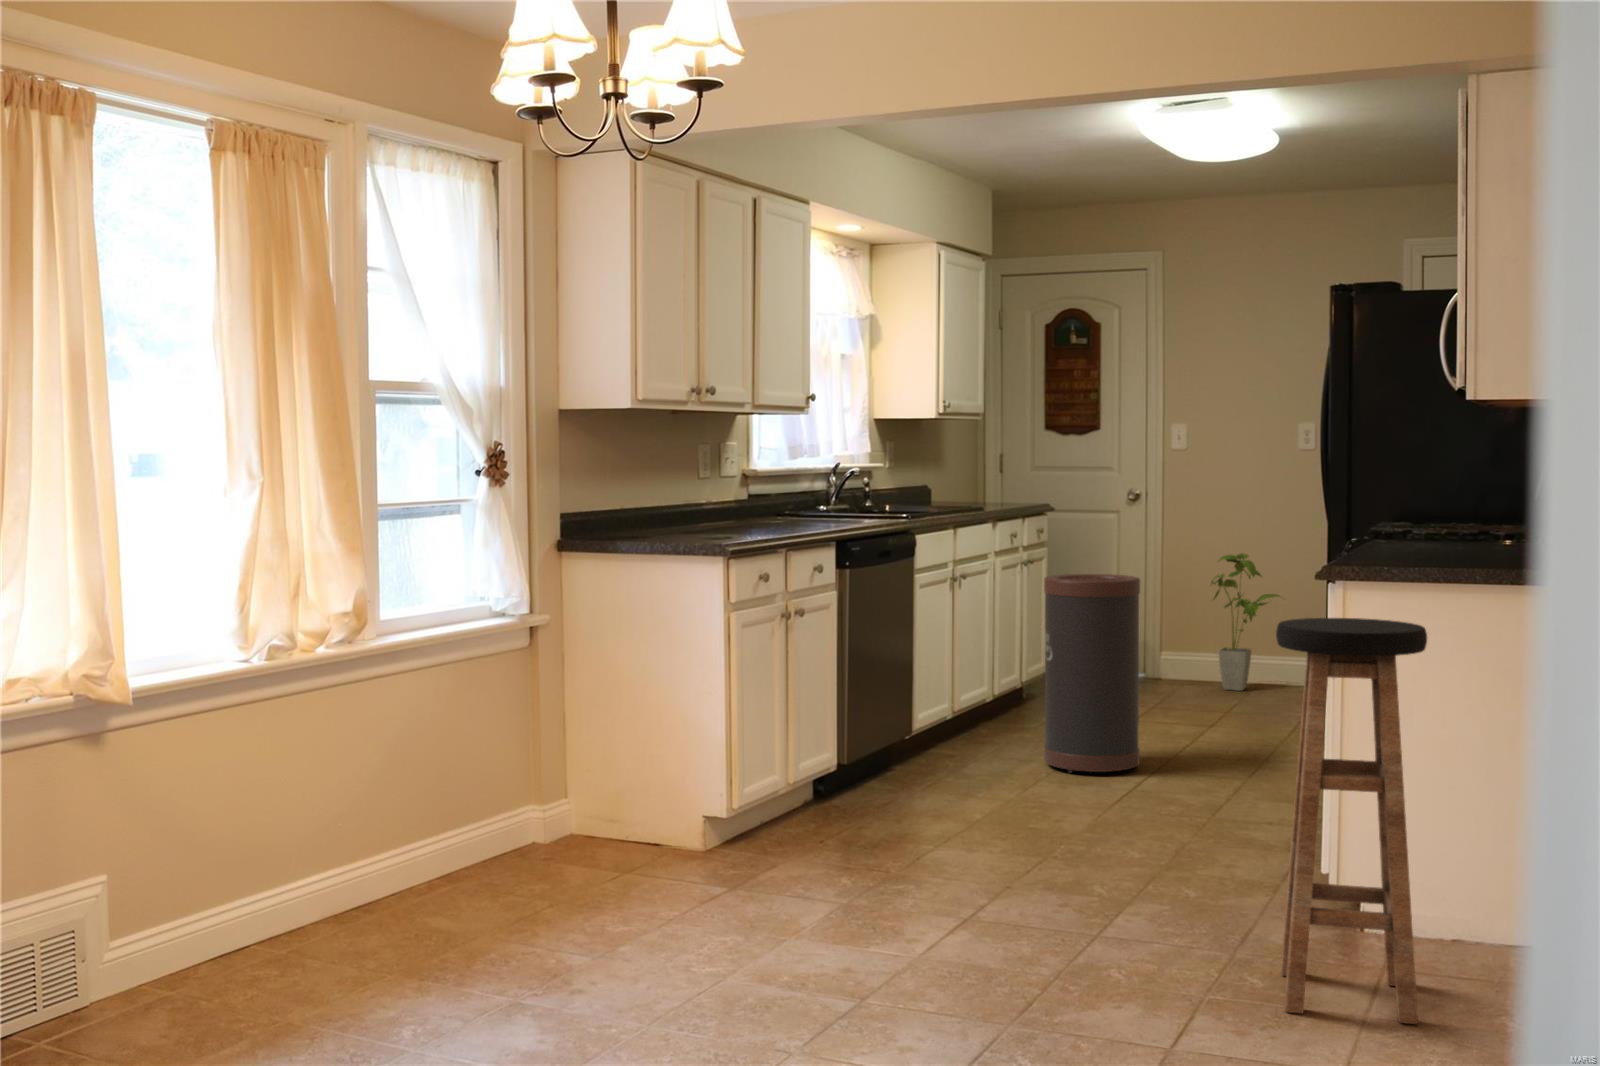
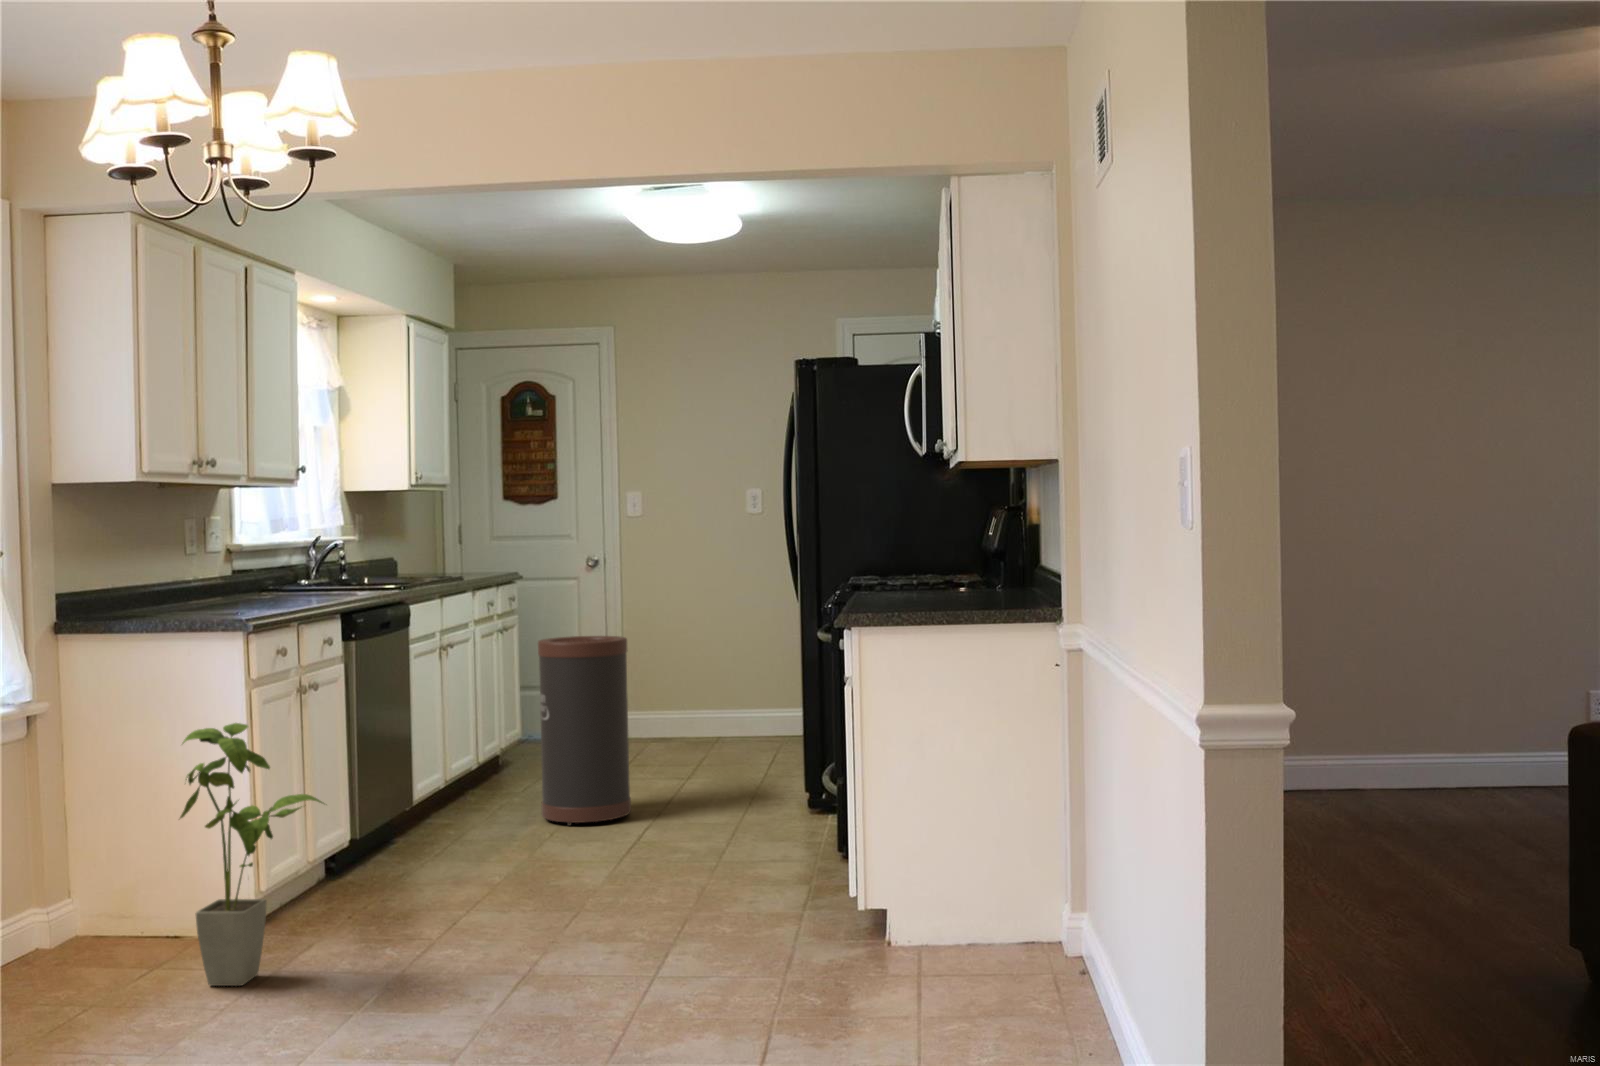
house plant: present [1211,553,1280,691] -> present [180,723,324,986]
bar stool: present [1276,618,1427,1024] -> none [799,658,924,998]

